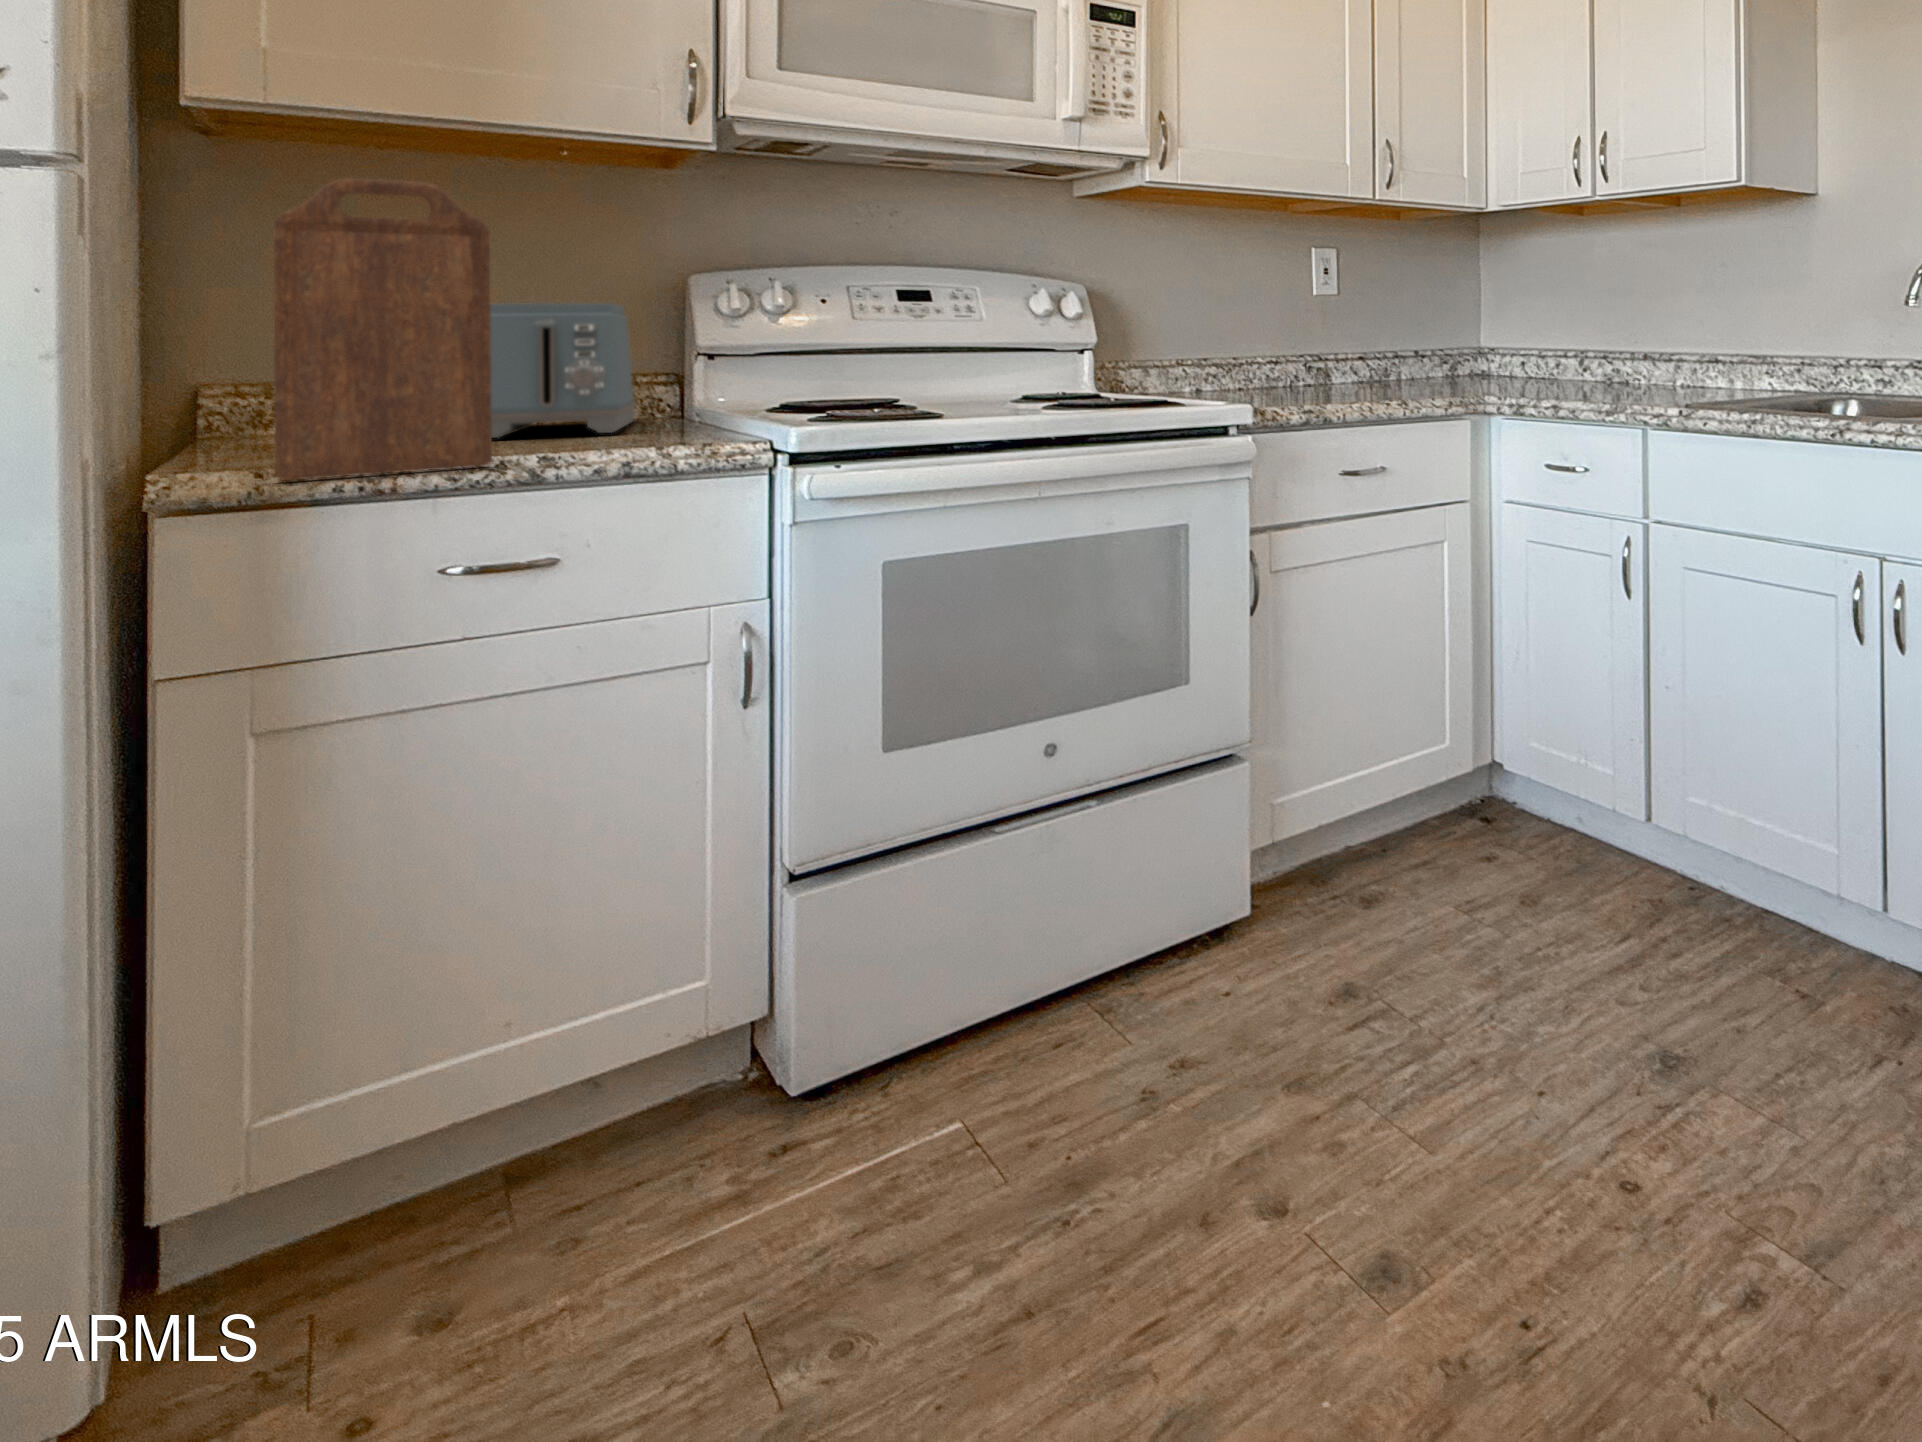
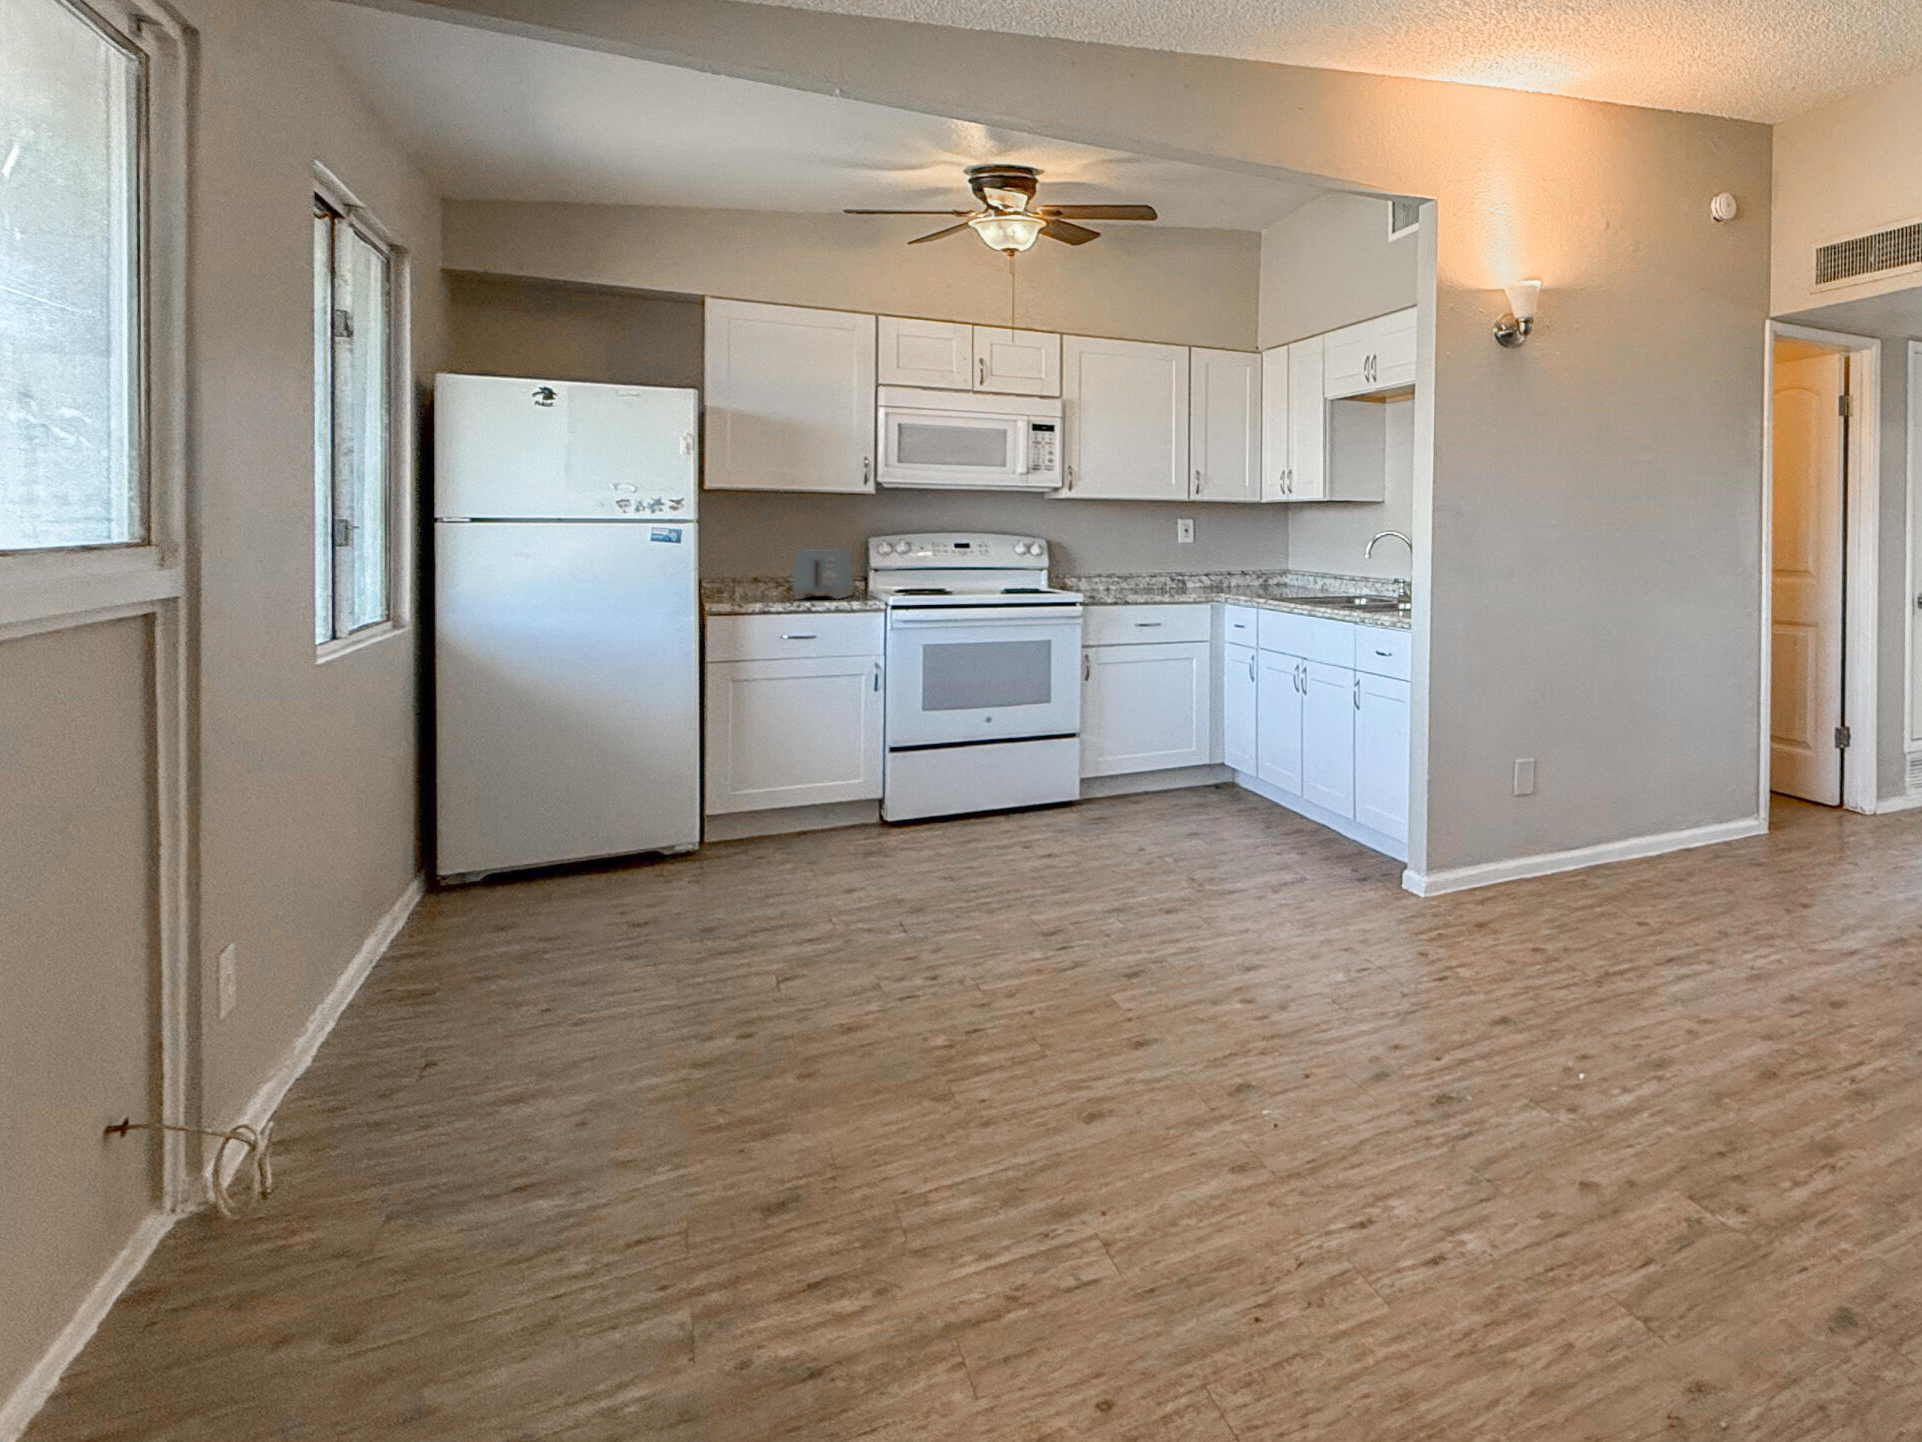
cutting board: present [273,178,492,481] -> none [738,517,796,607]

